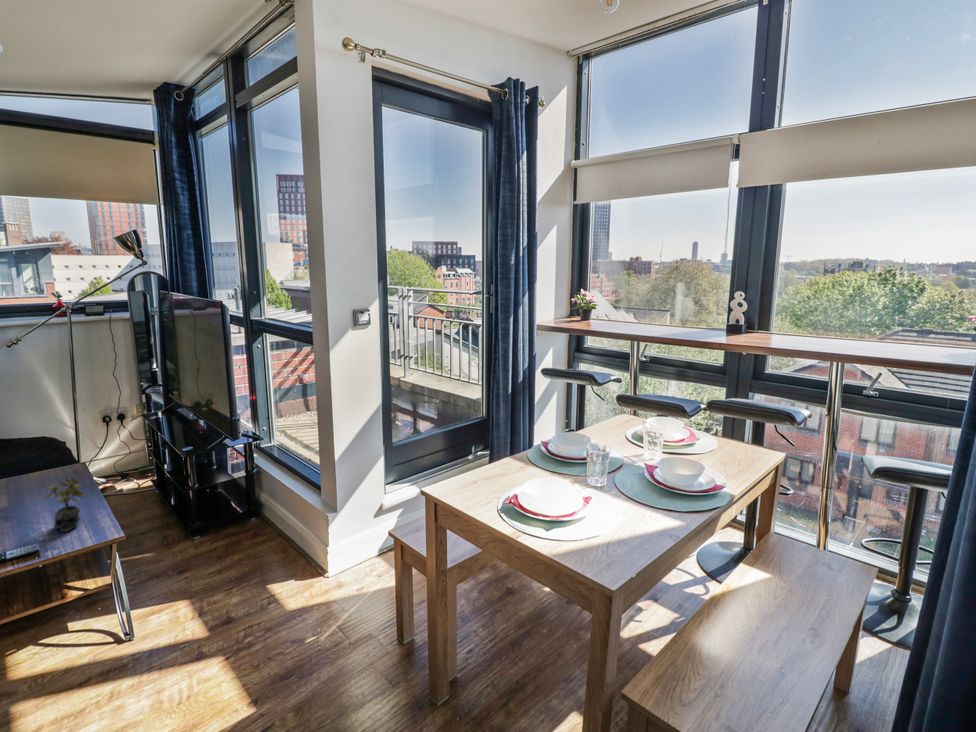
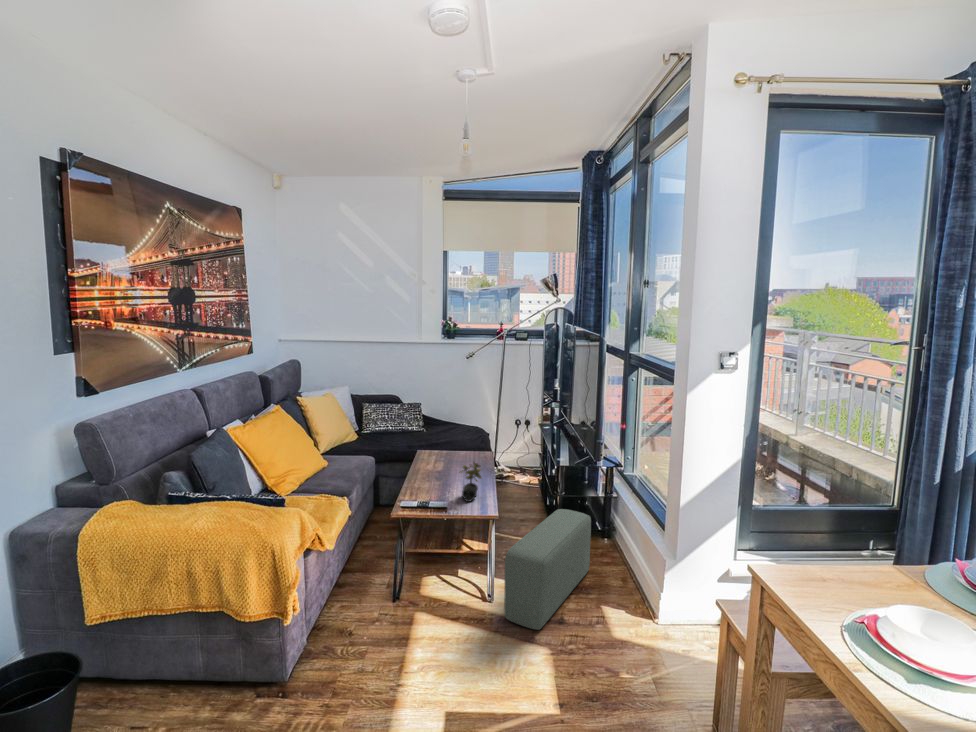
pouf: none [145,498,245,649] -> present [504,509,591,630]

